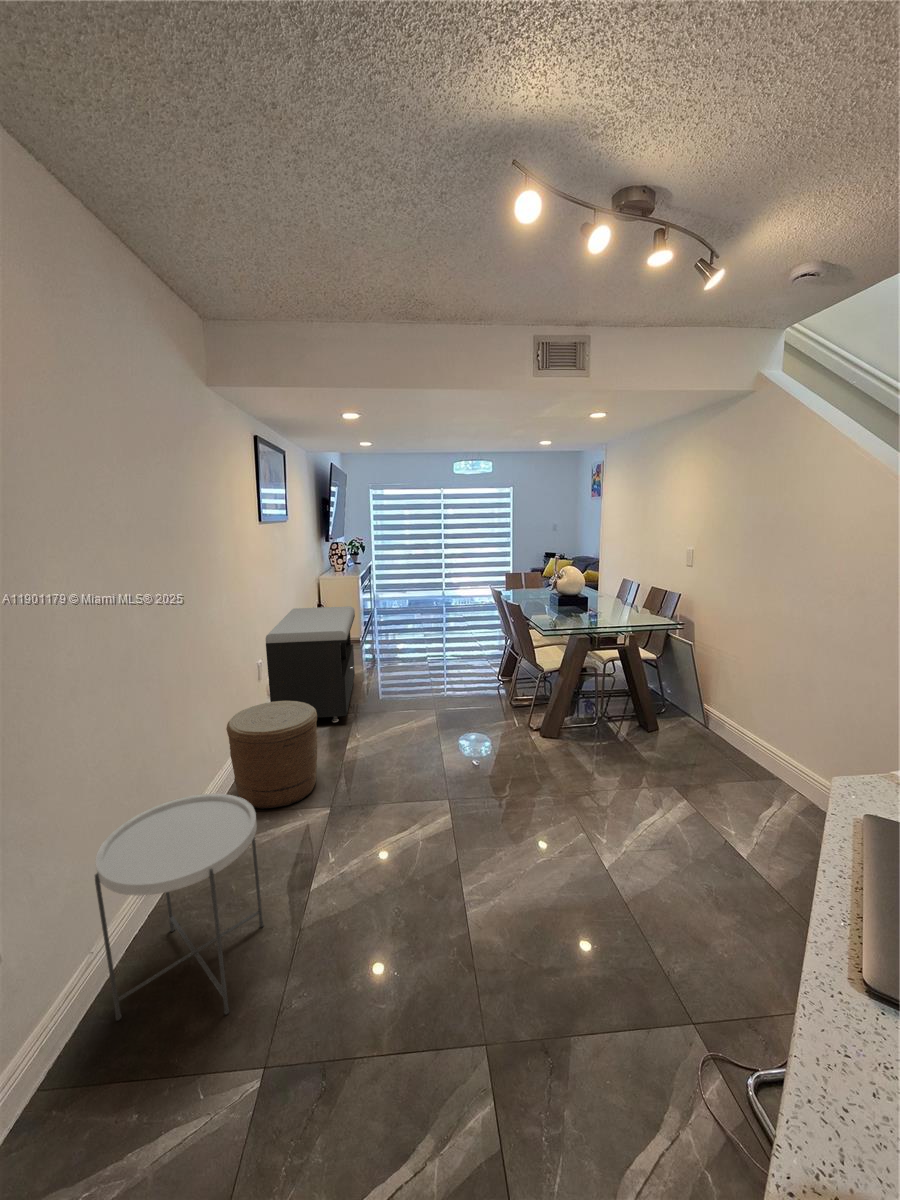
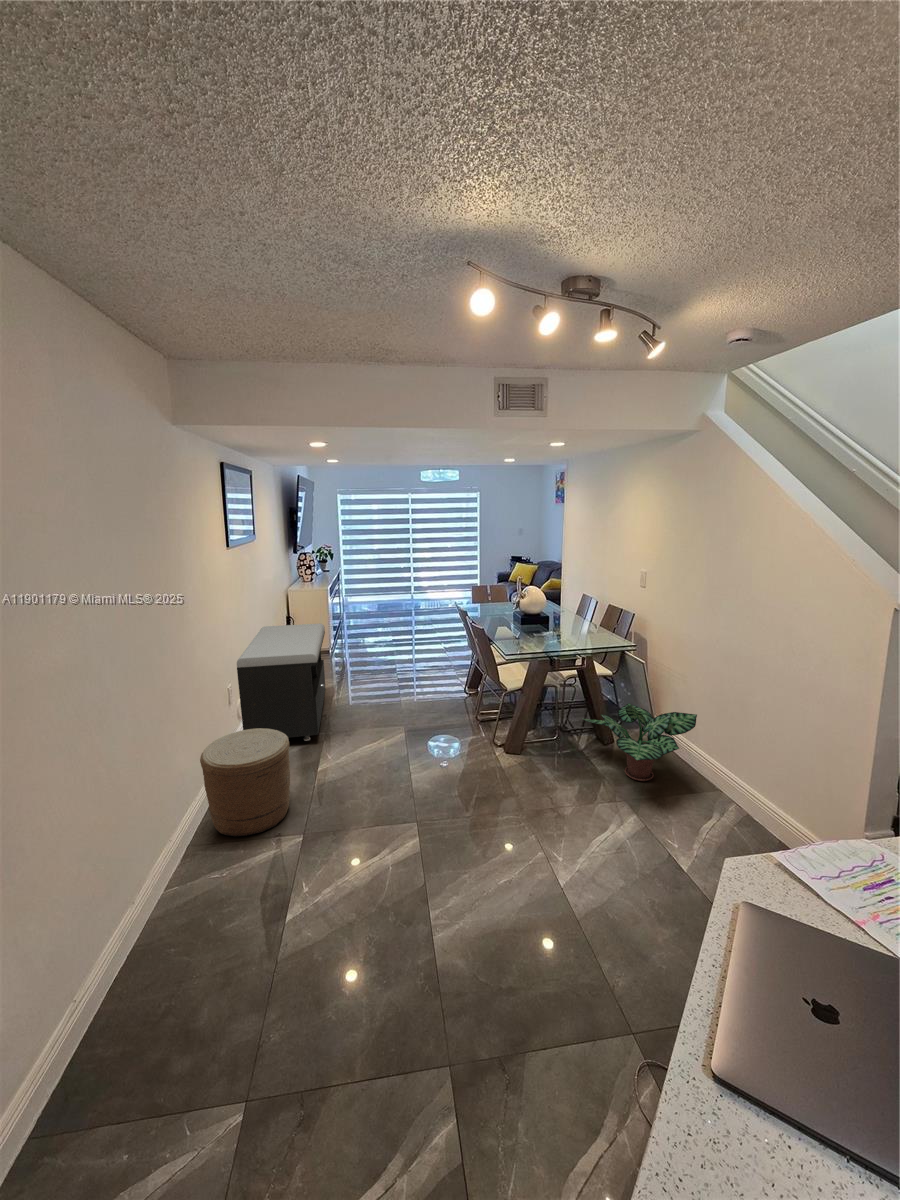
potted plant: none [624,685,754,769] -> present [583,704,697,781]
side table: present [95,794,263,1021] -> none [78,839,242,1064]

